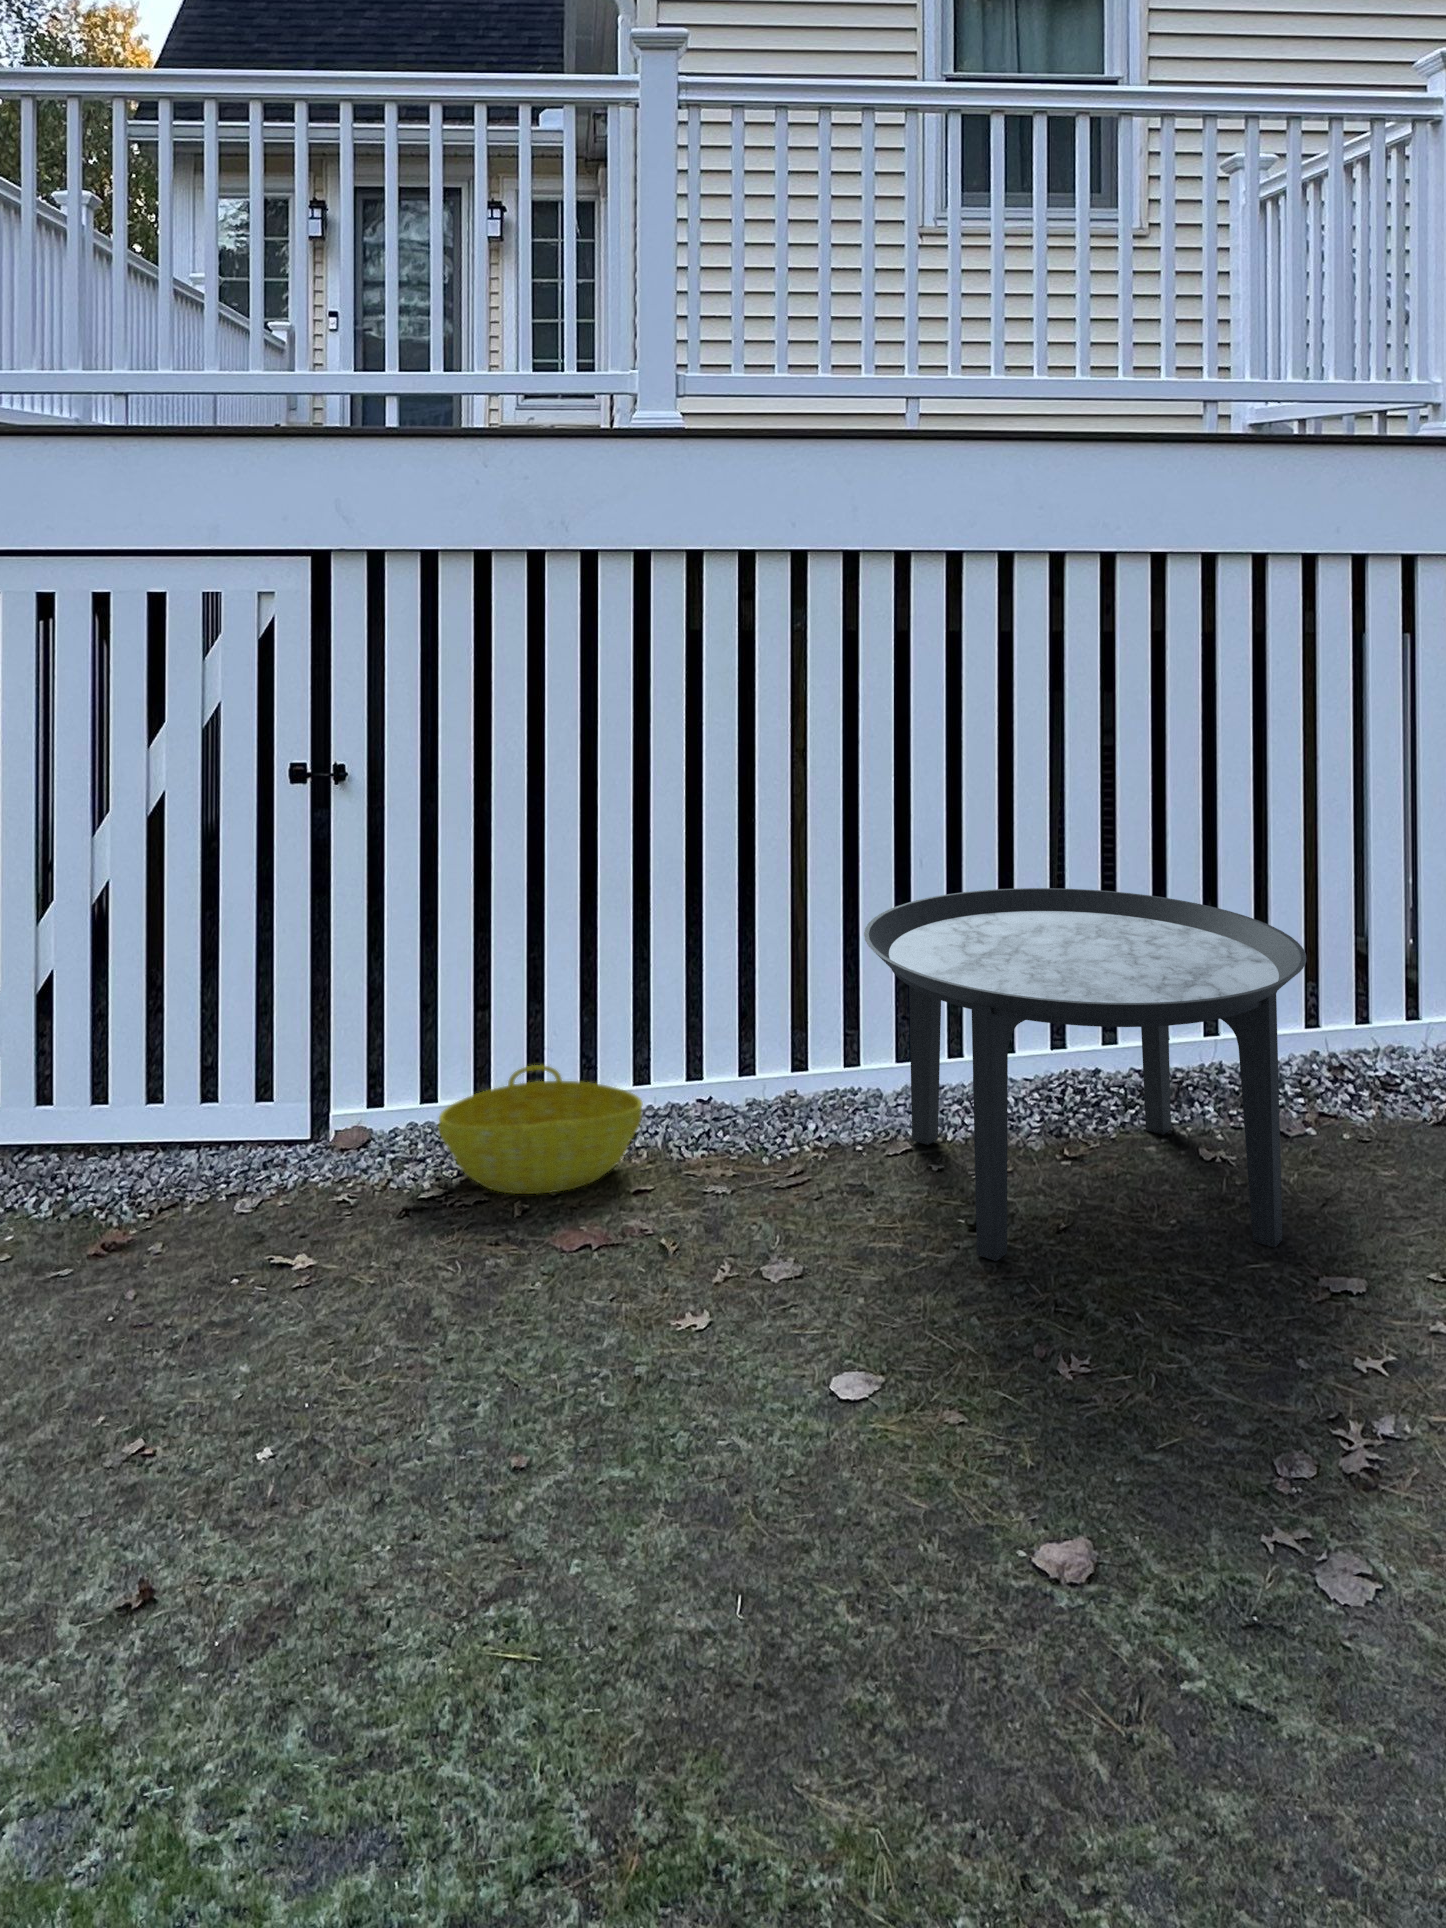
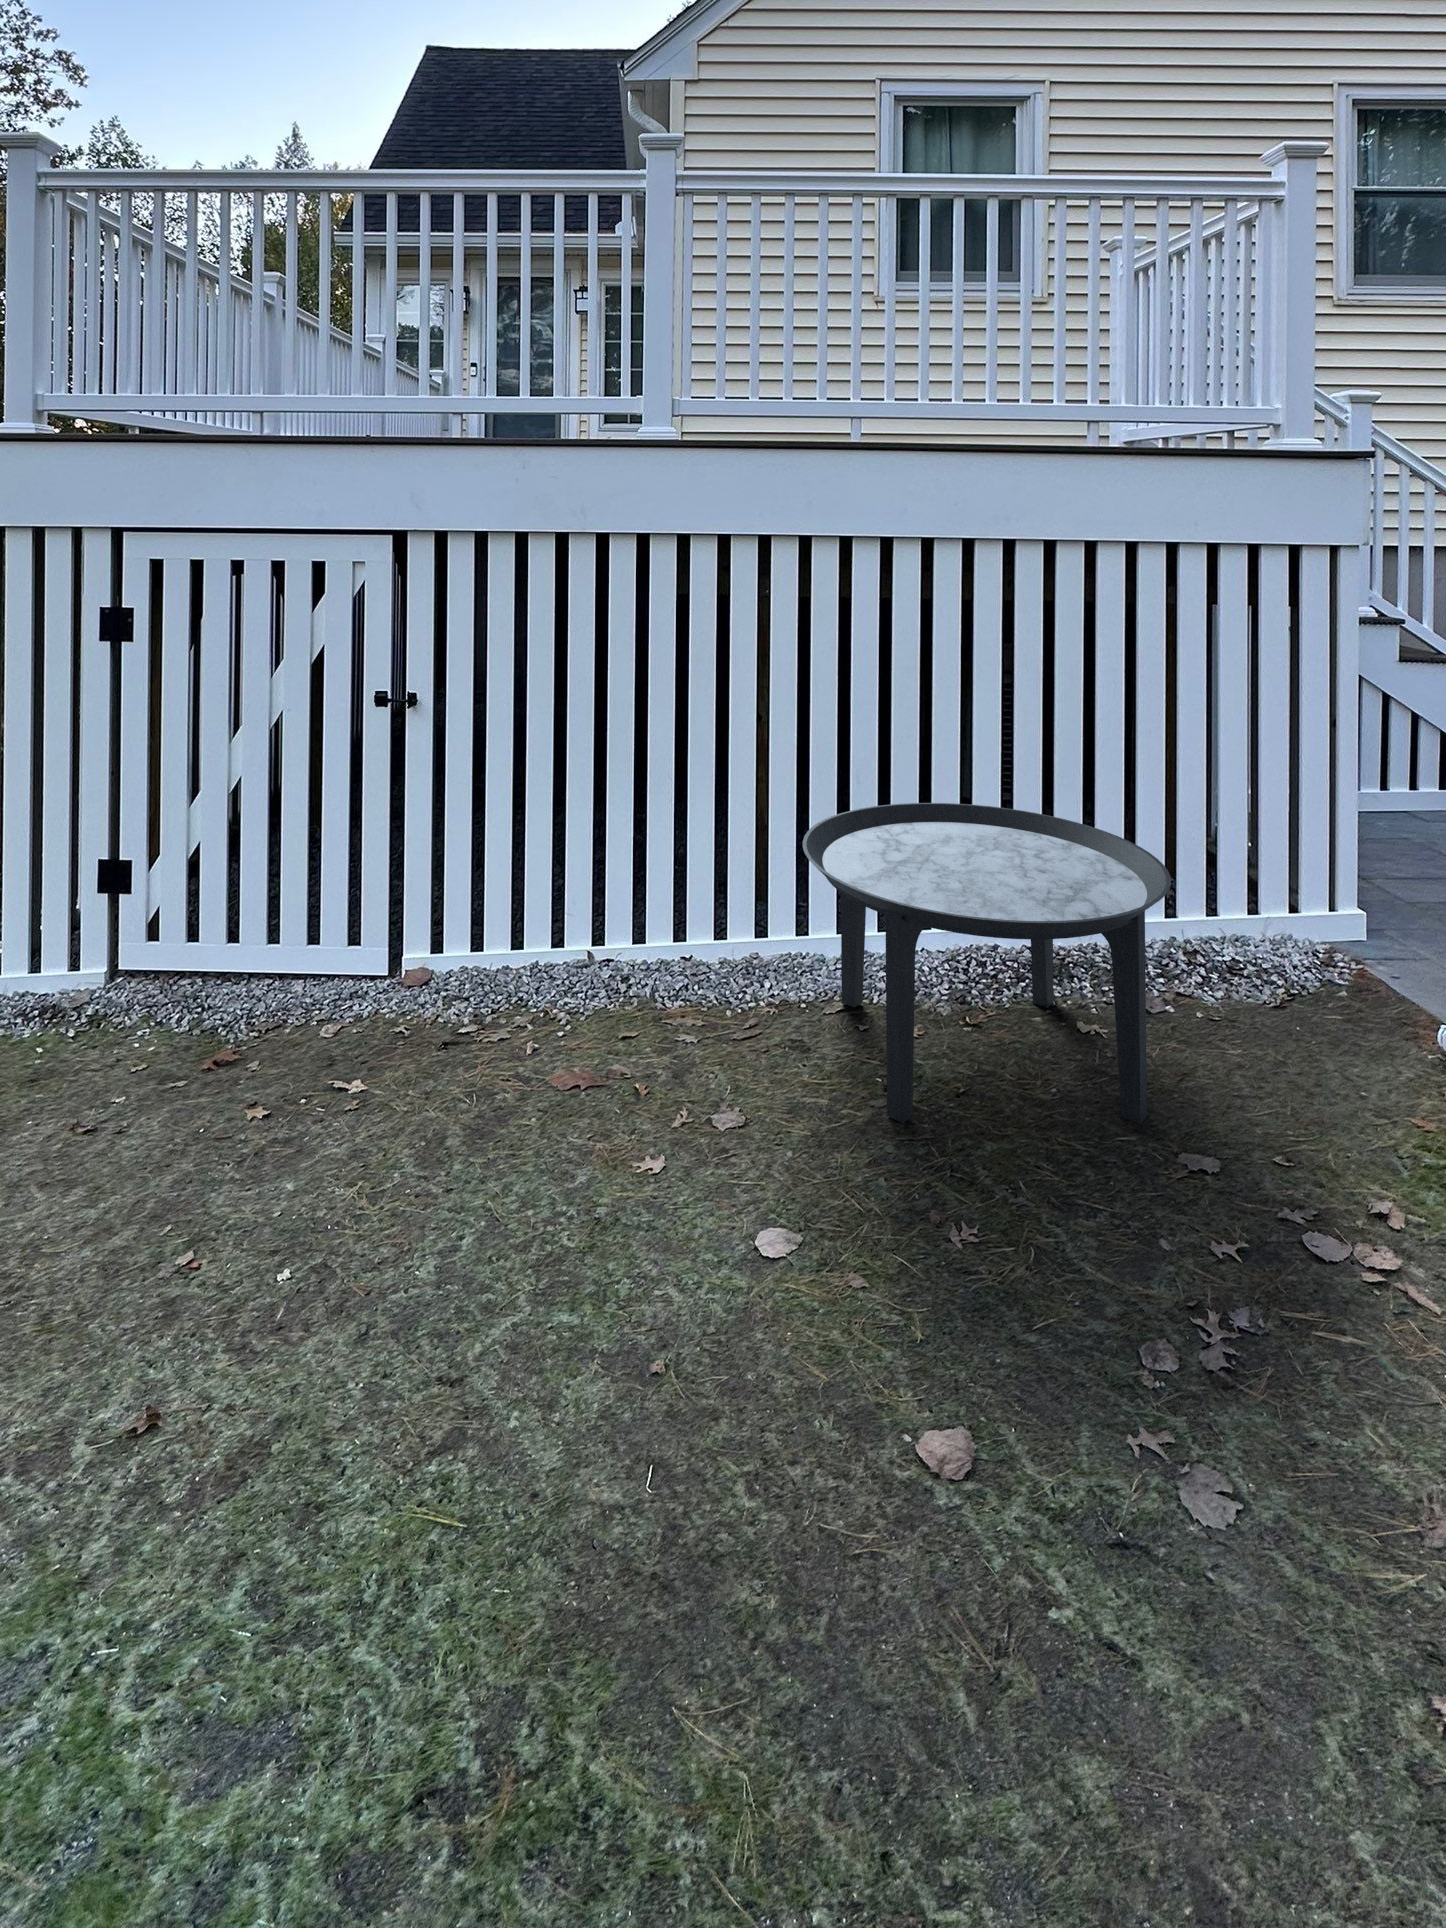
basket: present [438,1065,643,1194] -> none [467,929,627,1035]

